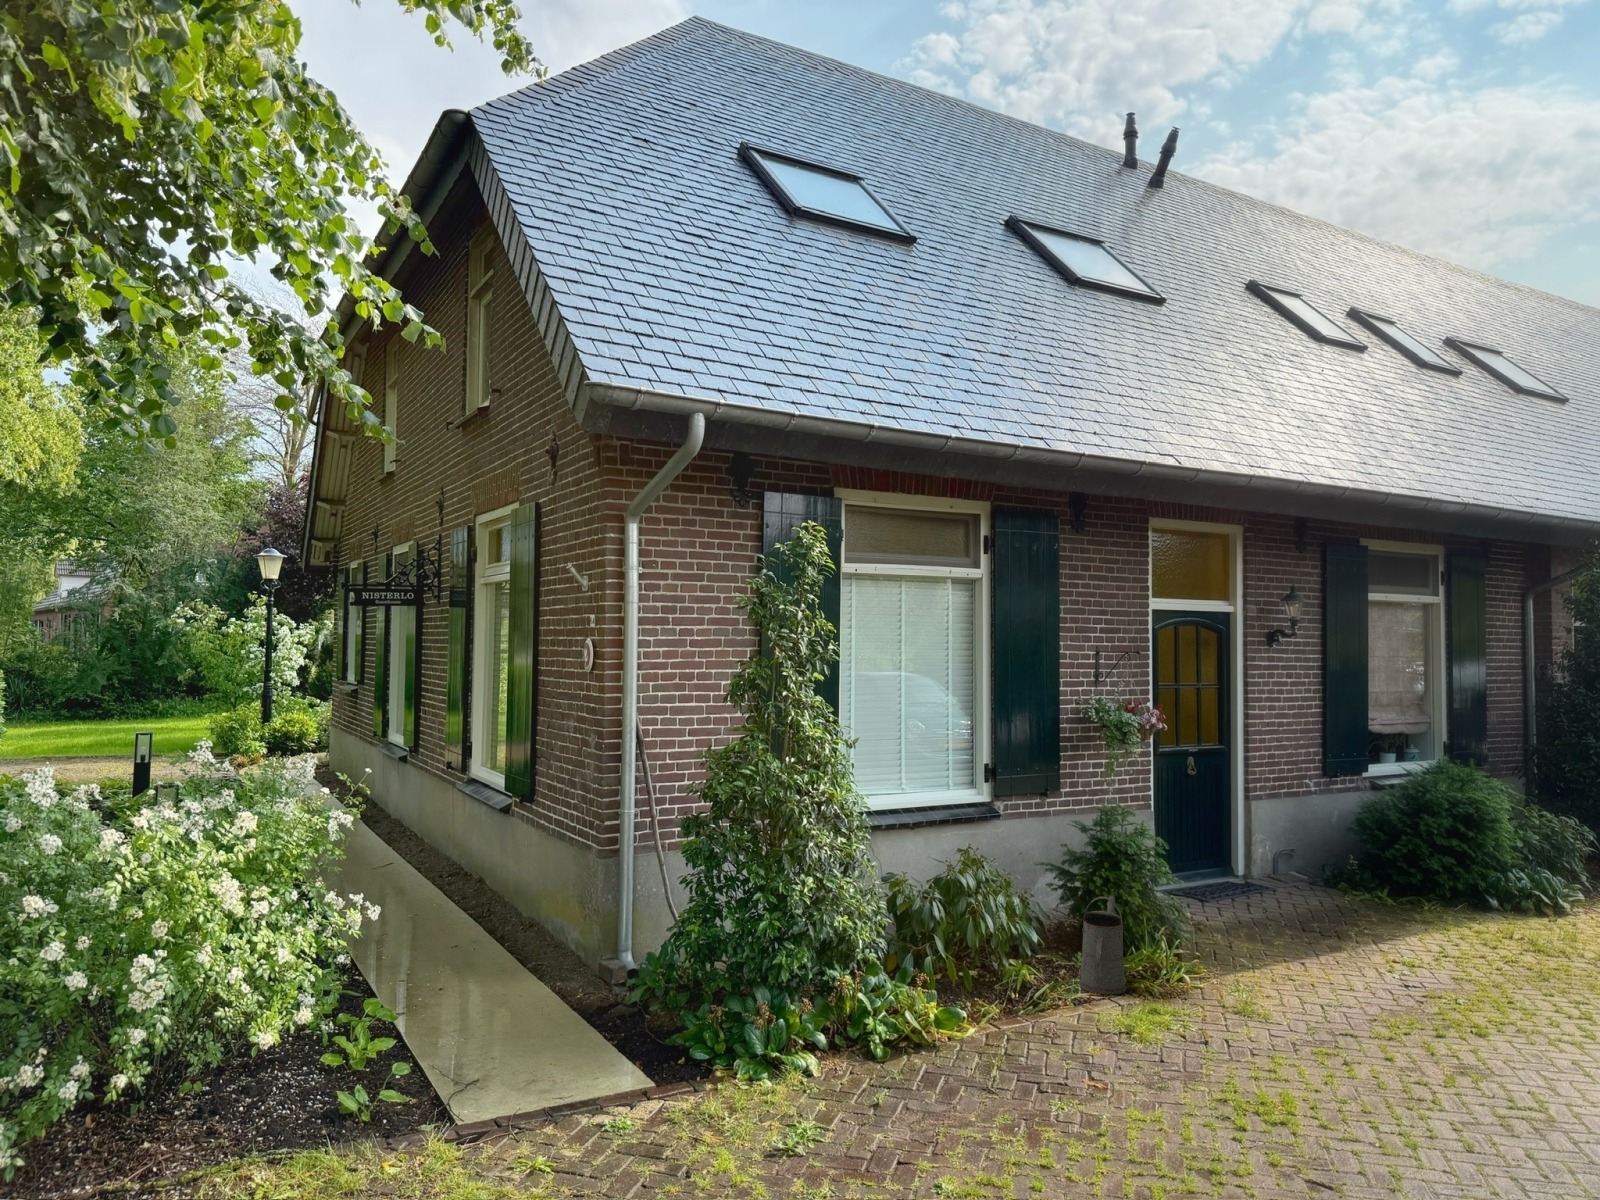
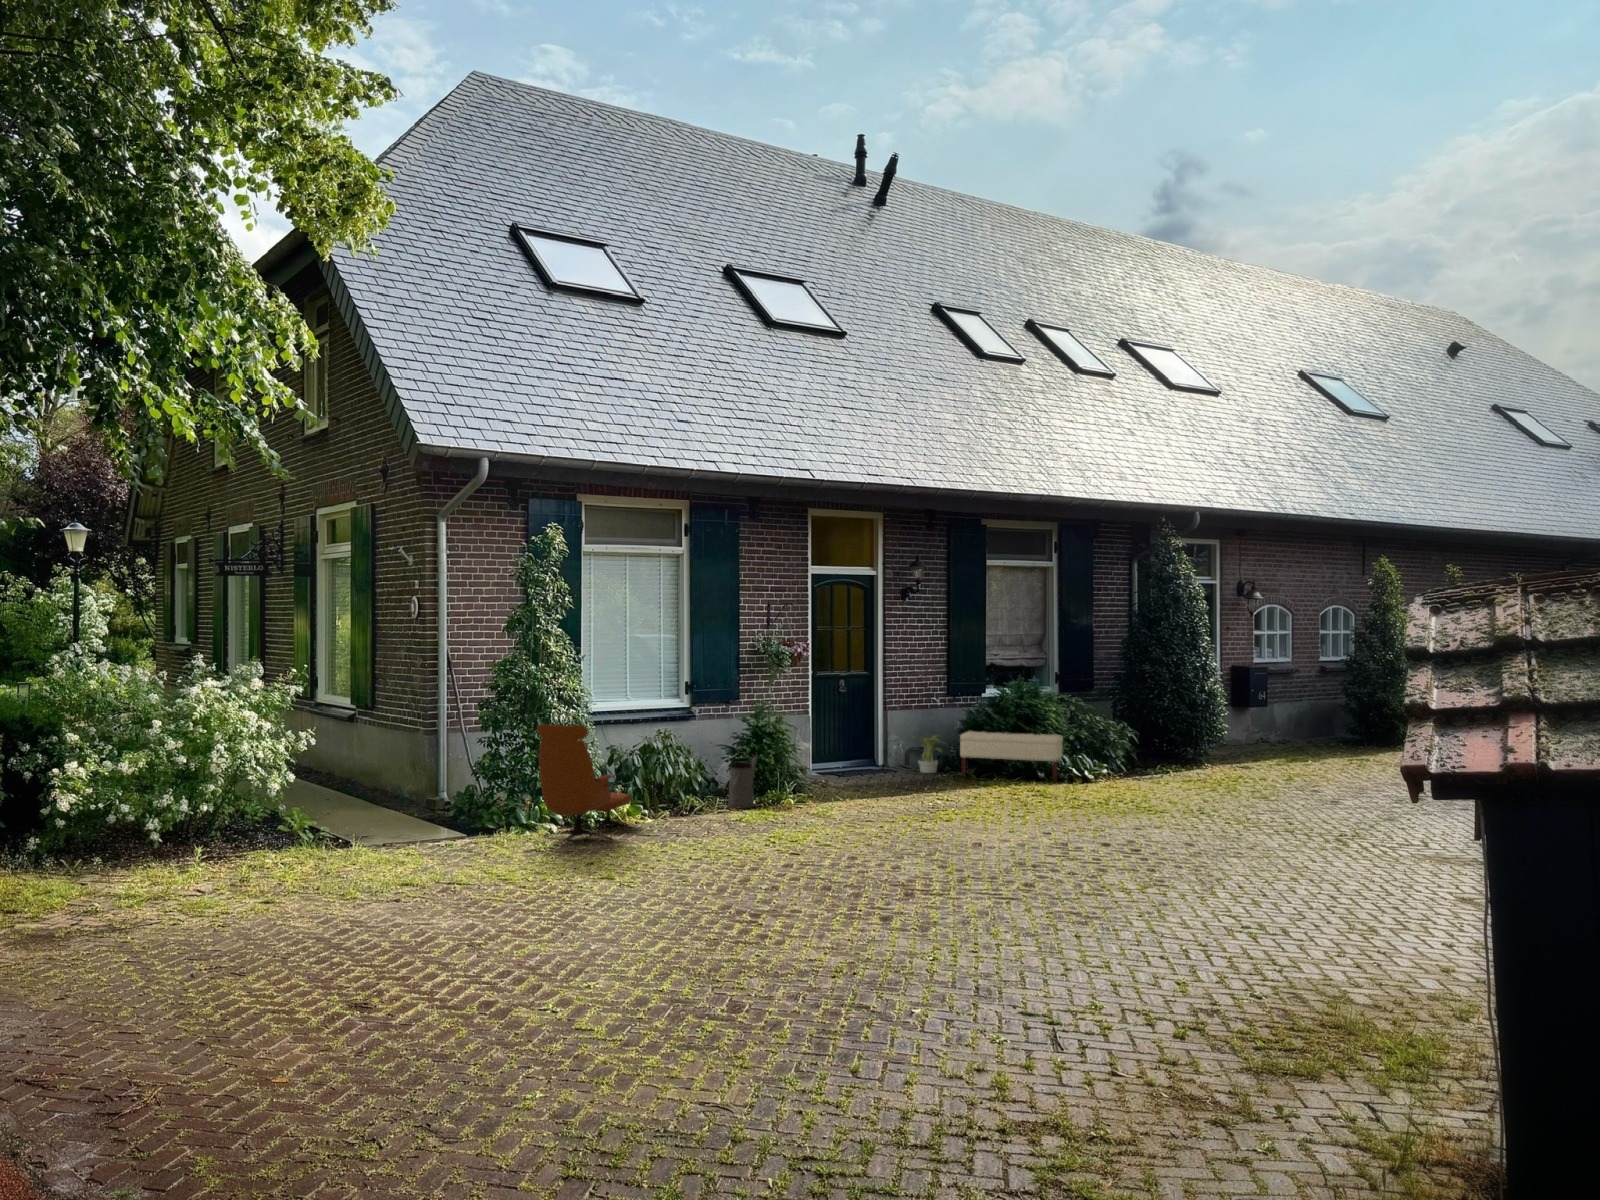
bench: none [1370,837,1548,928] -> present [960,731,1063,782]
potted plant: none [1286,839,1343,896] -> present [918,735,942,773]
lounge chair: none [802,893,957,1140] -> present [537,724,632,846]

